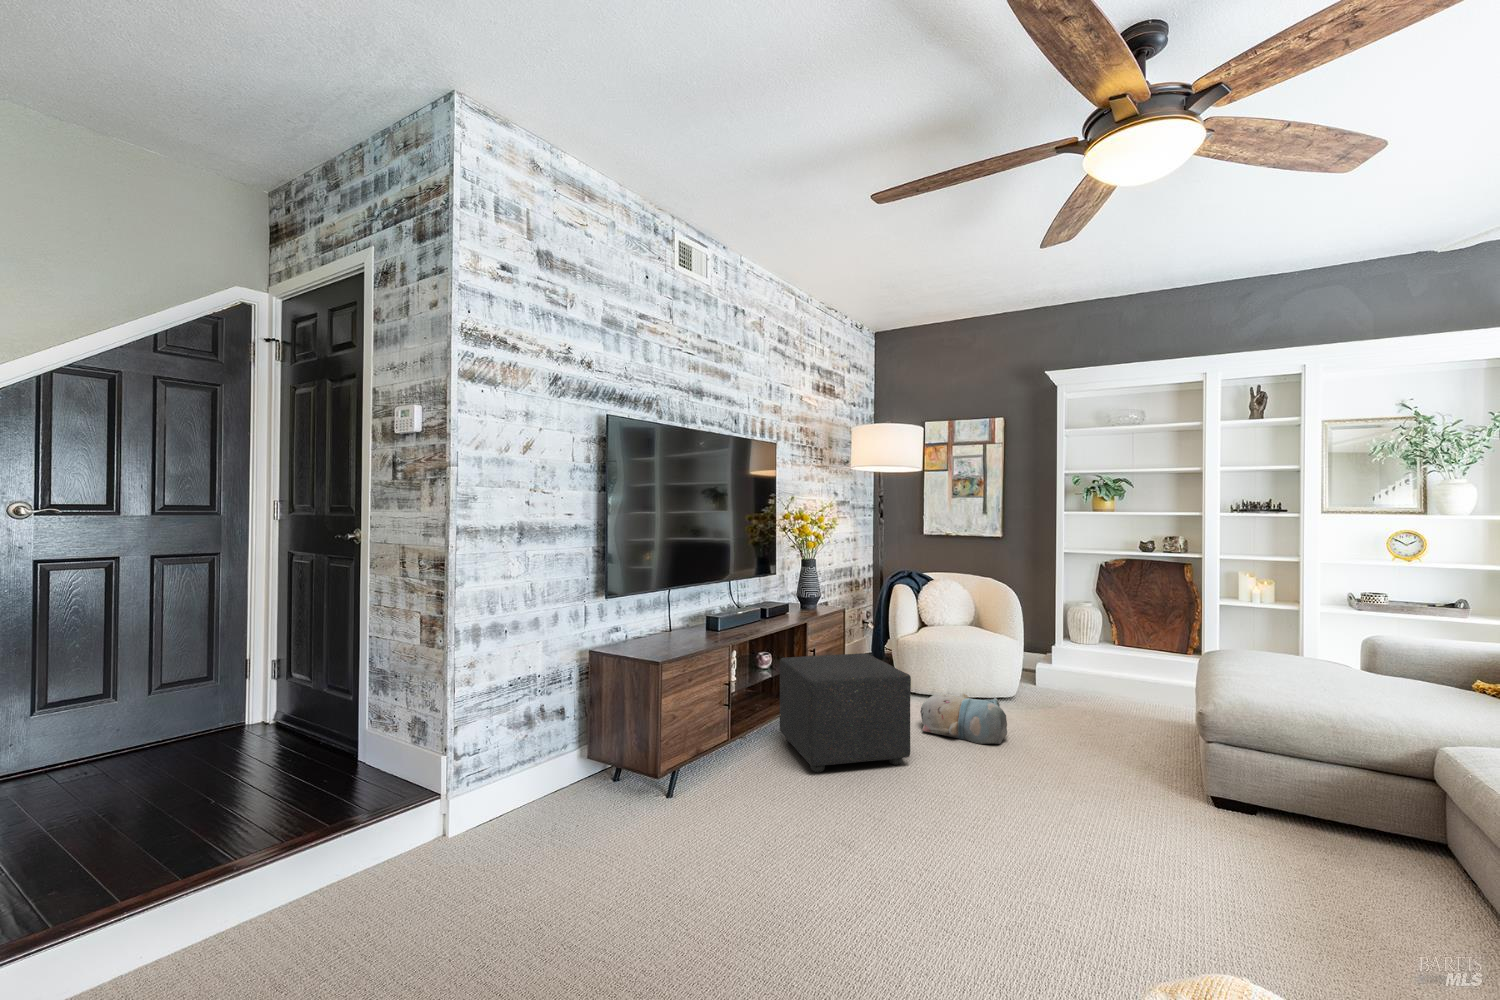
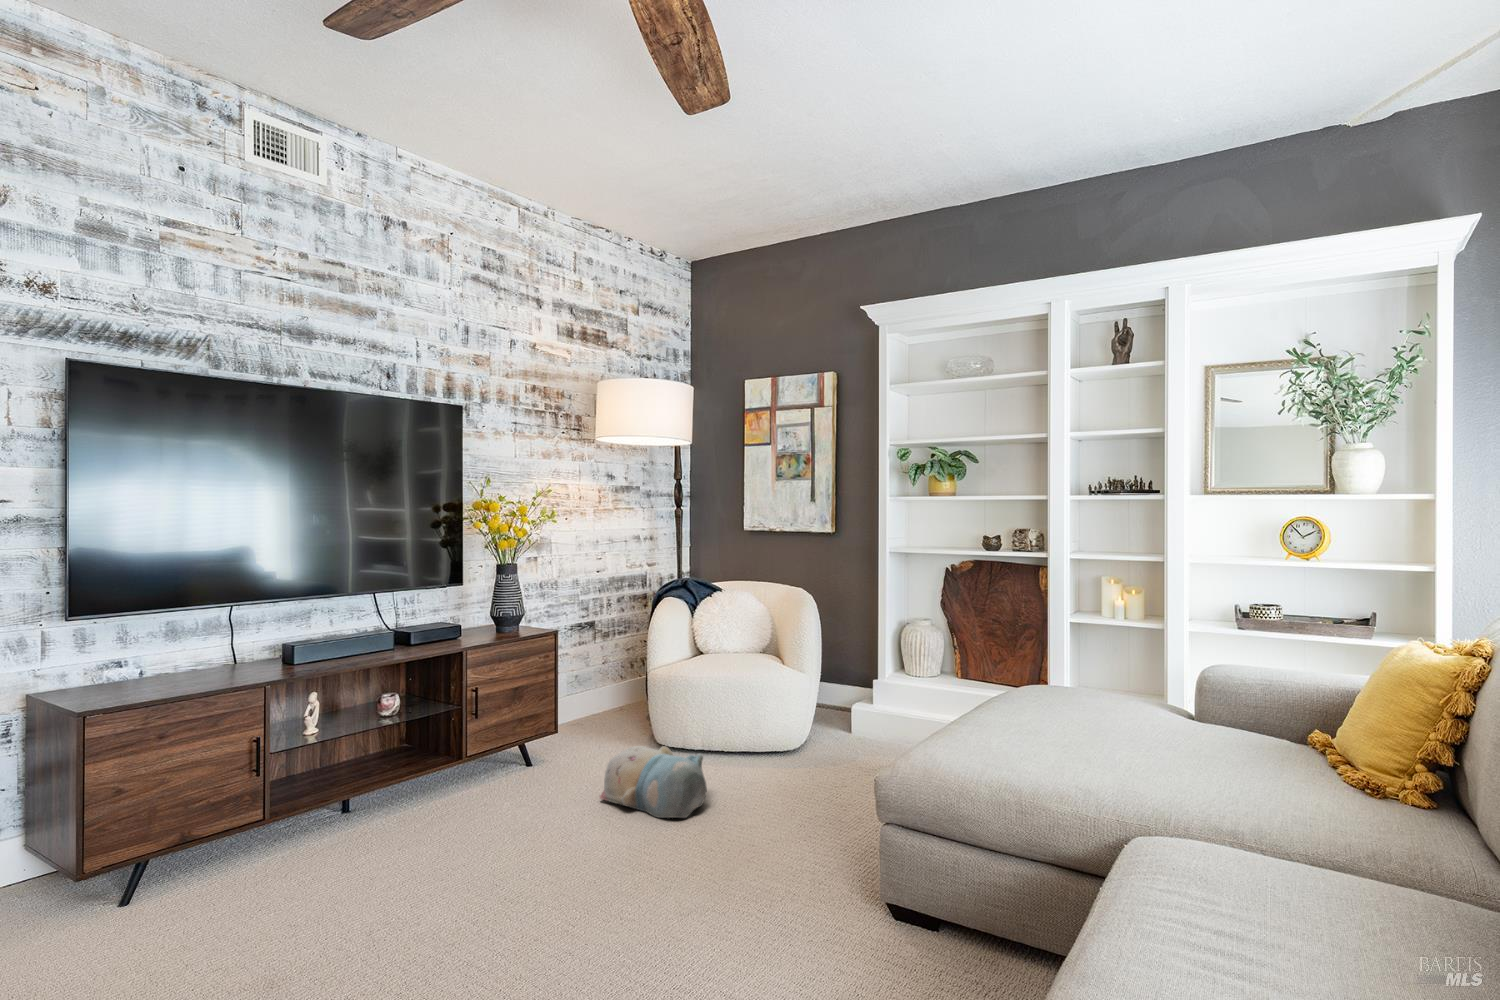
ottoman: present [780,653,911,772] -> none [357,692,526,863]

